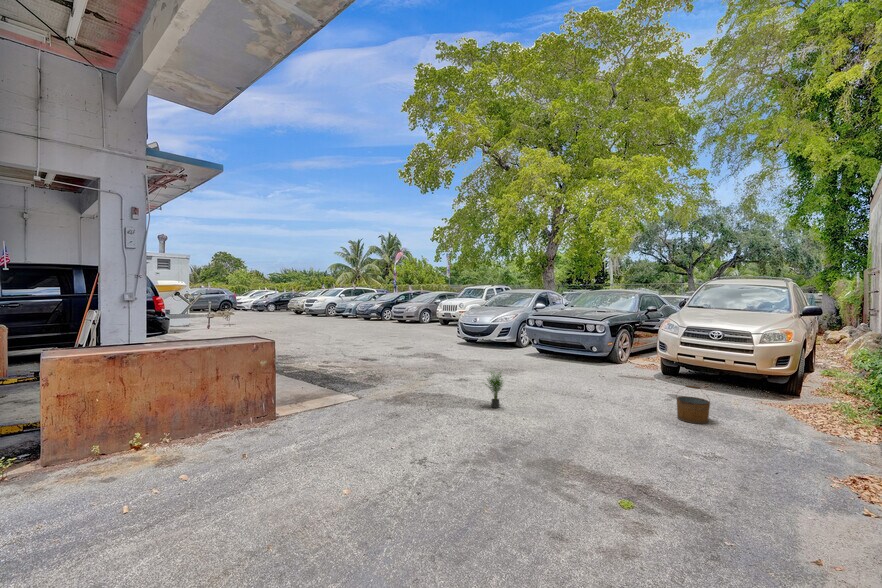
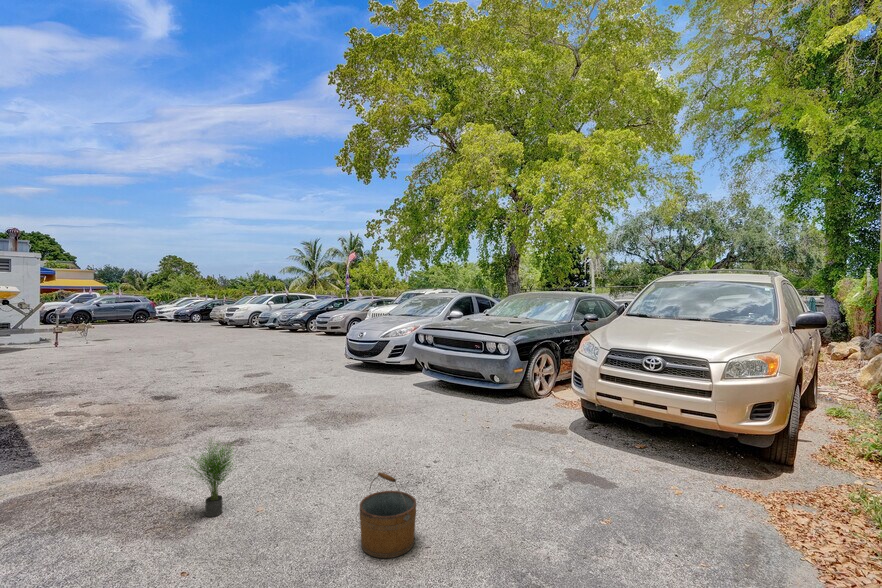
bucket: present [676,385,710,424] -> present [360,472,416,558]

